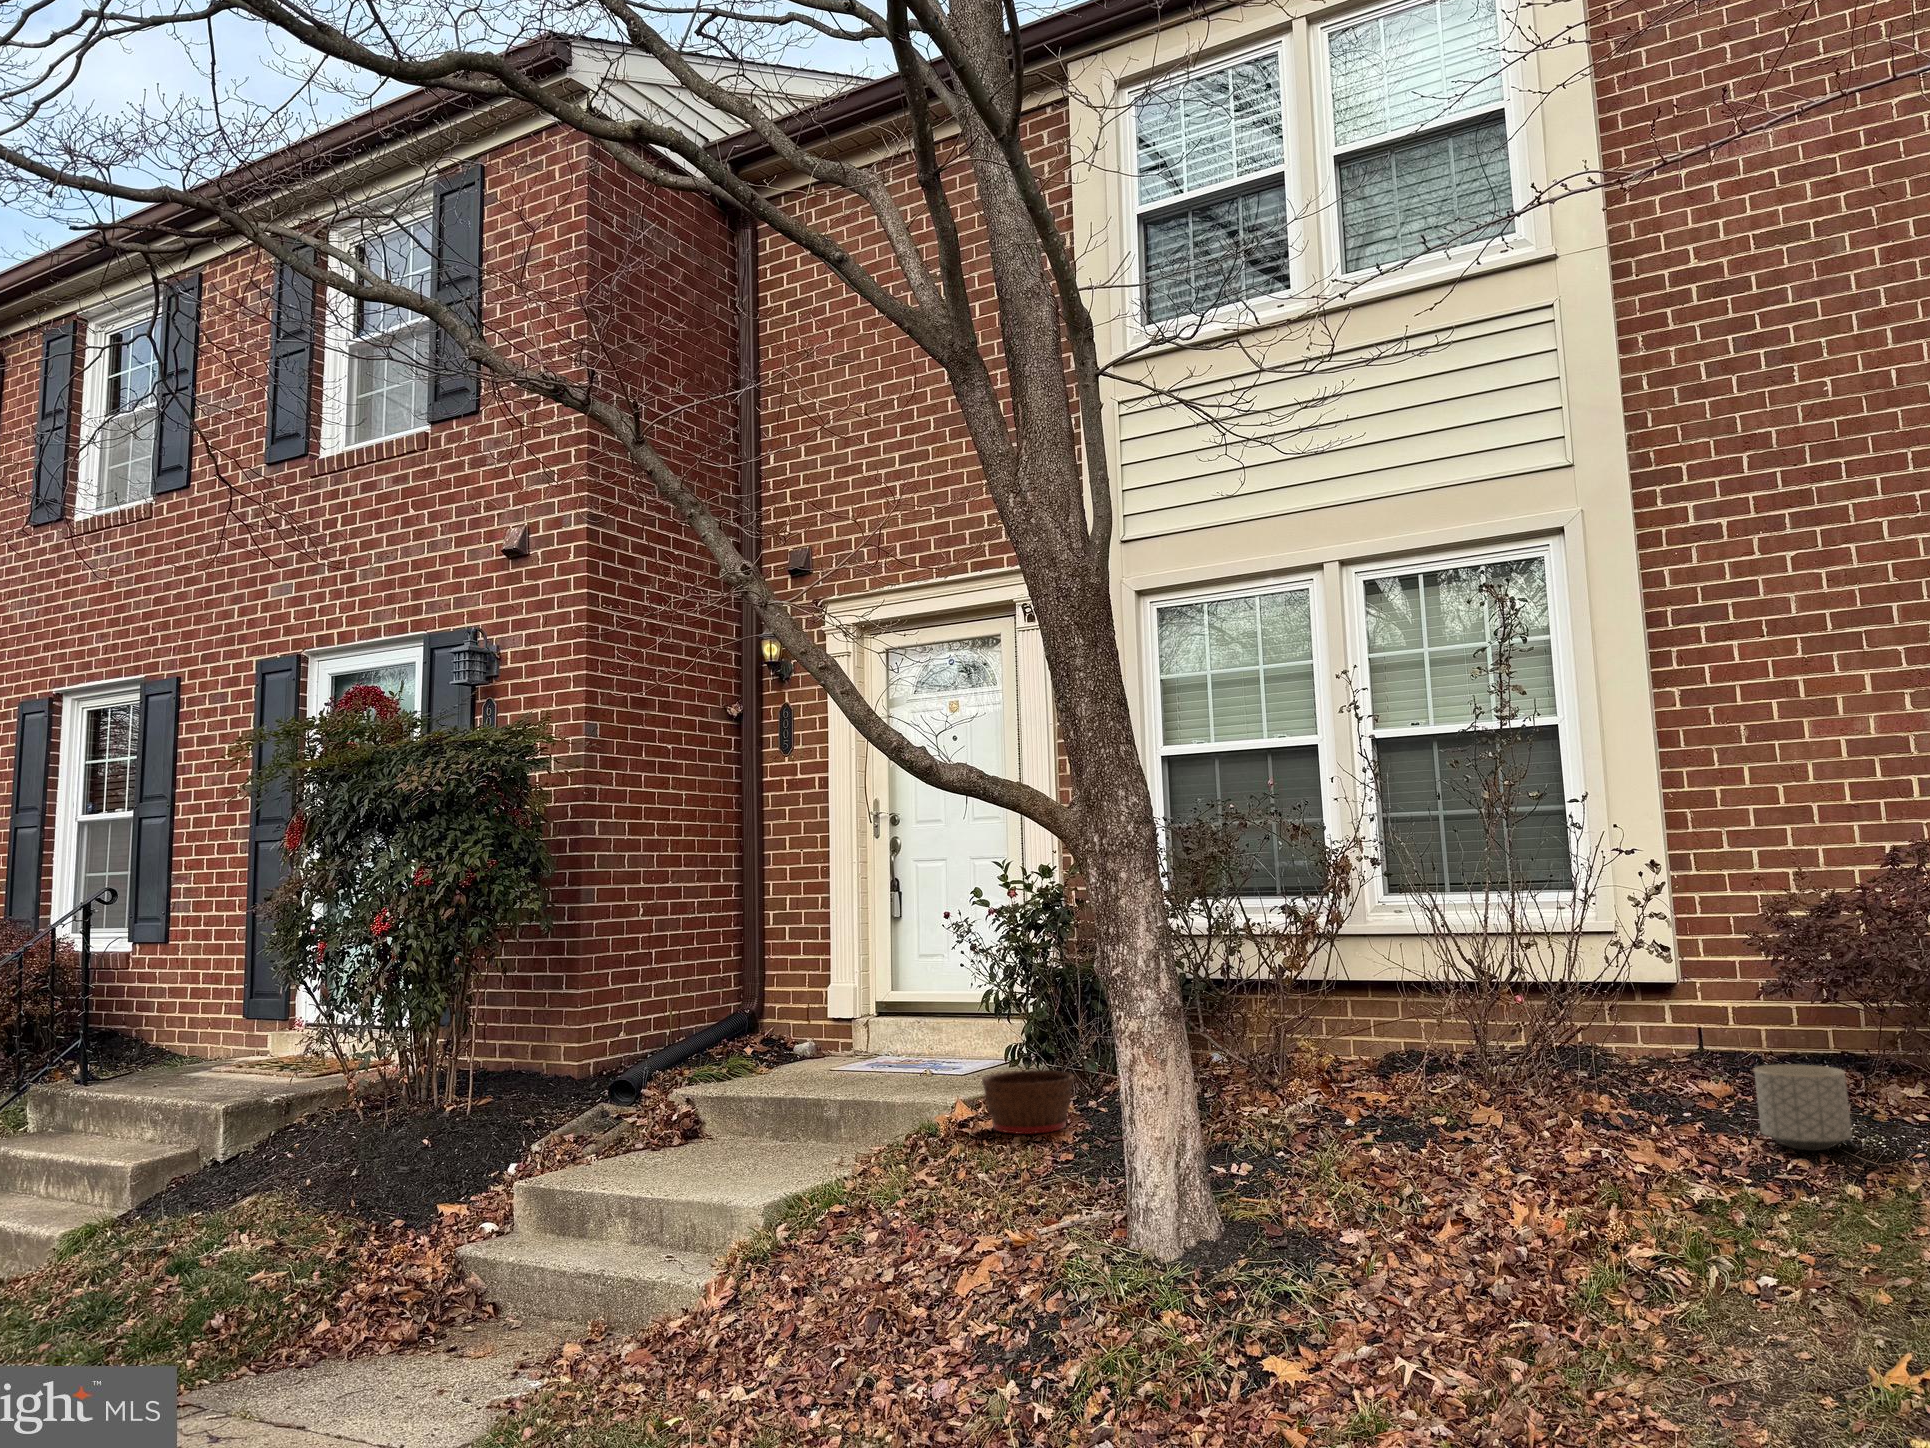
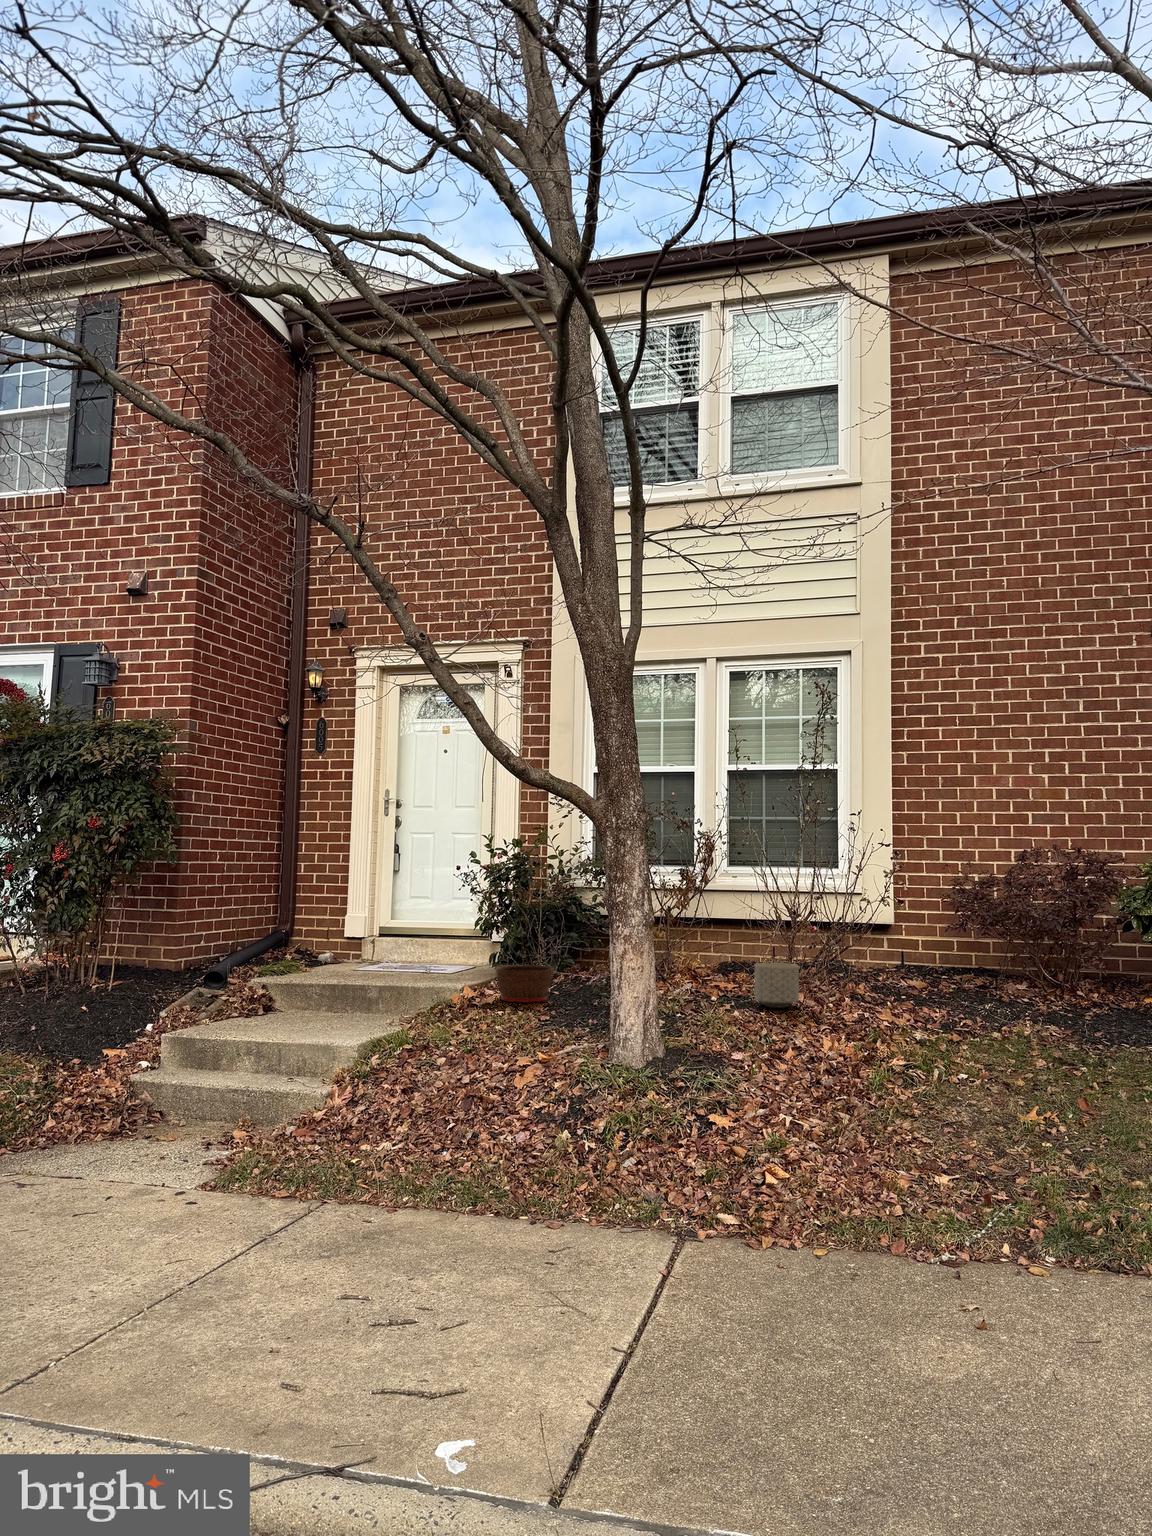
planter: present [1754,1065,1852,1151] -> present [755,963,799,1008]

